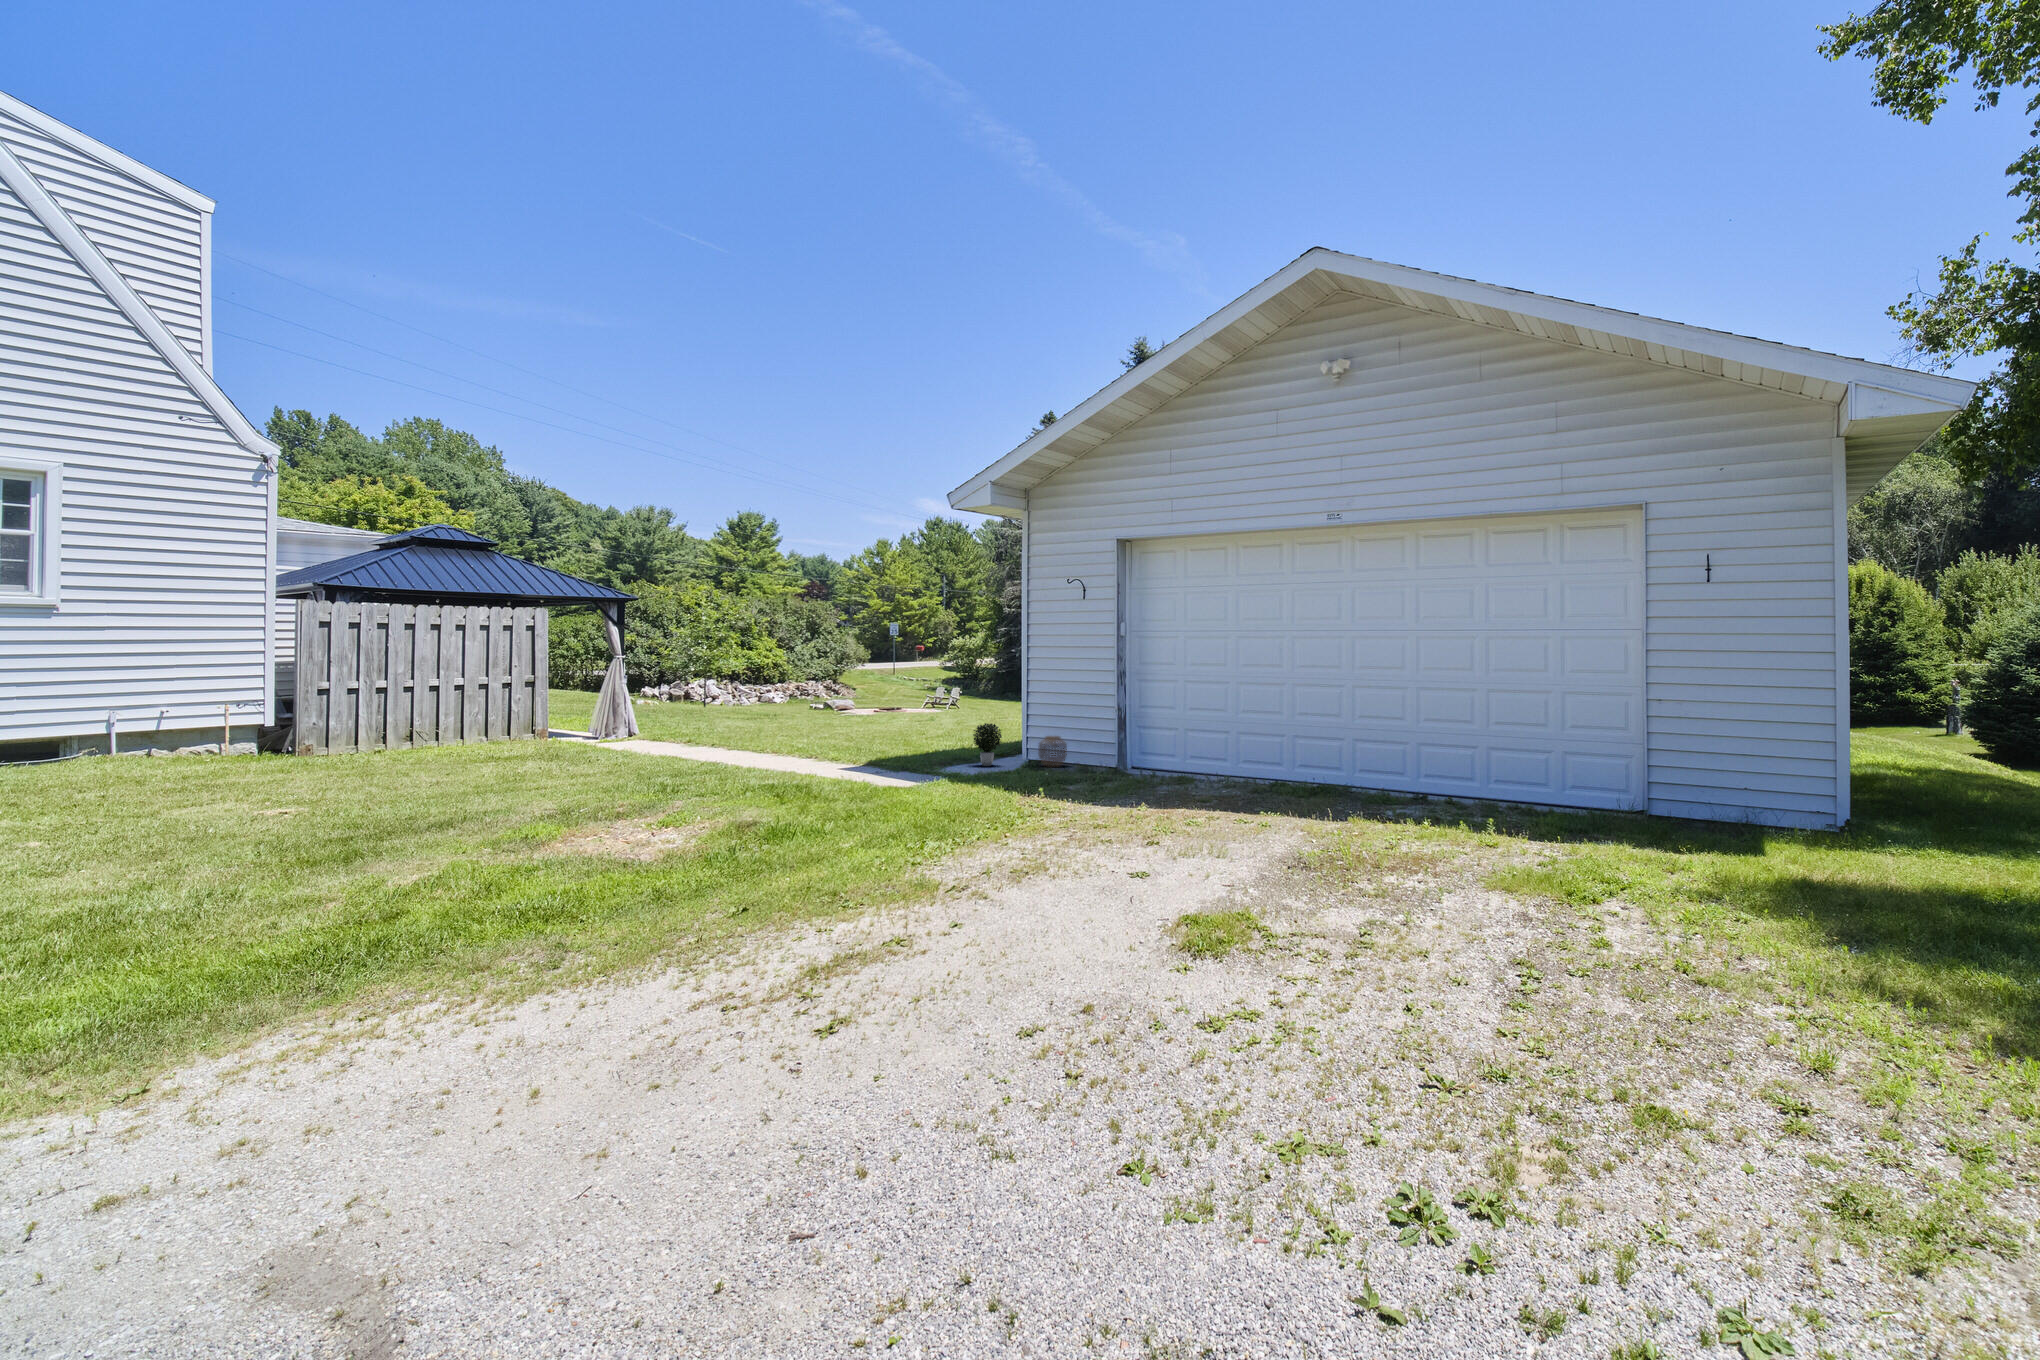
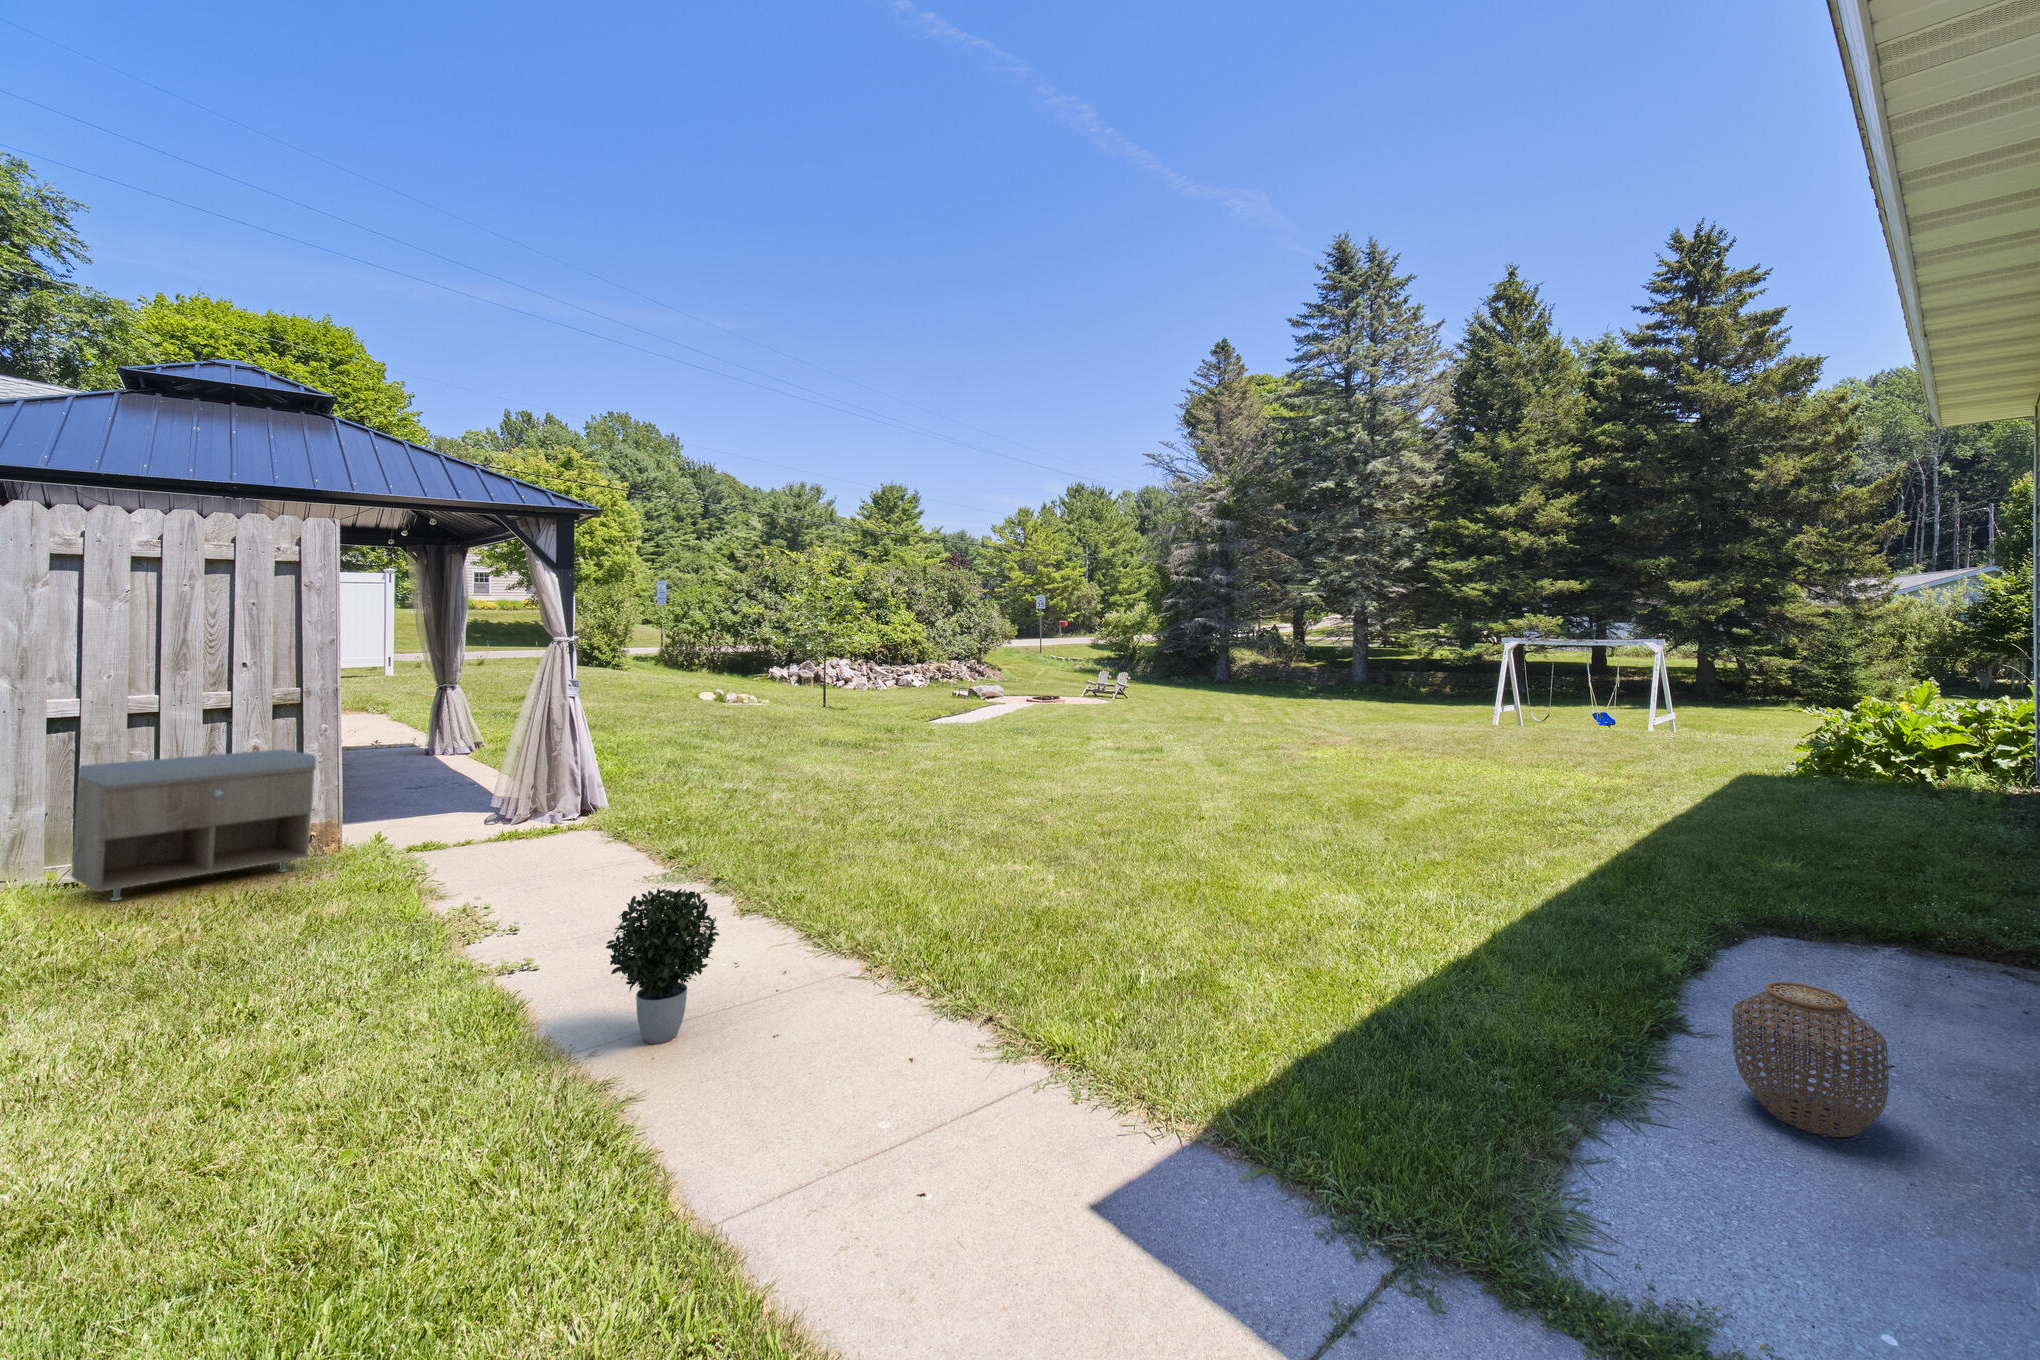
storage bench: none [461,700,549,753] -> present [71,749,316,901]
potted plant: present [973,723,1002,766] -> present [606,888,719,1044]

